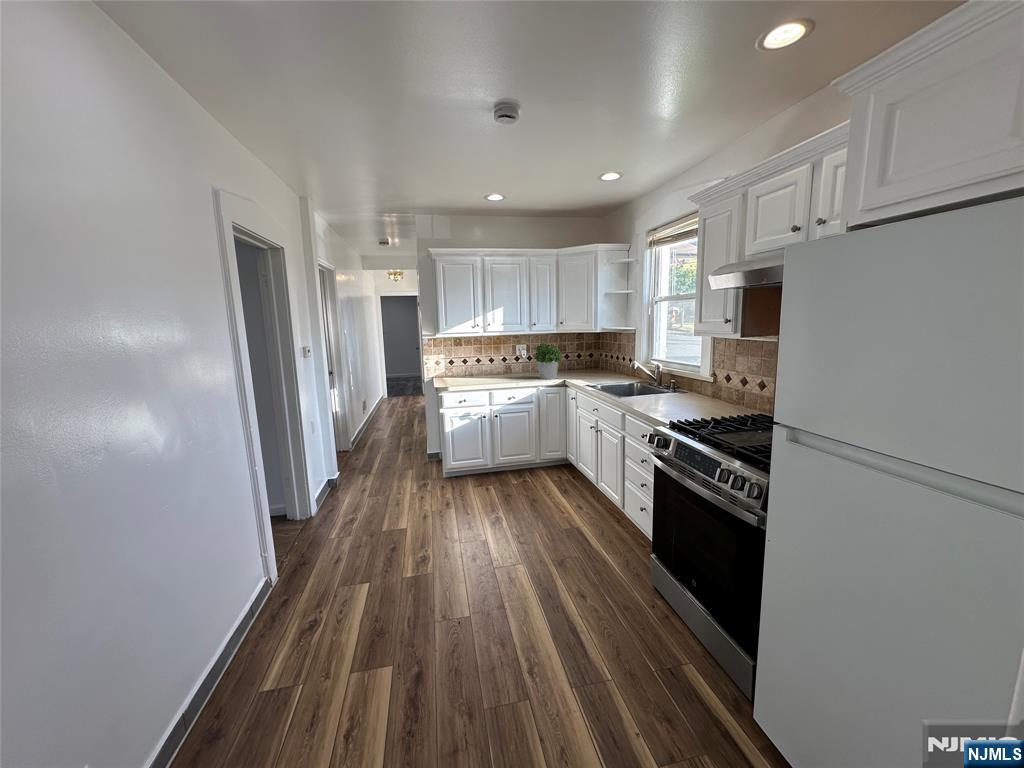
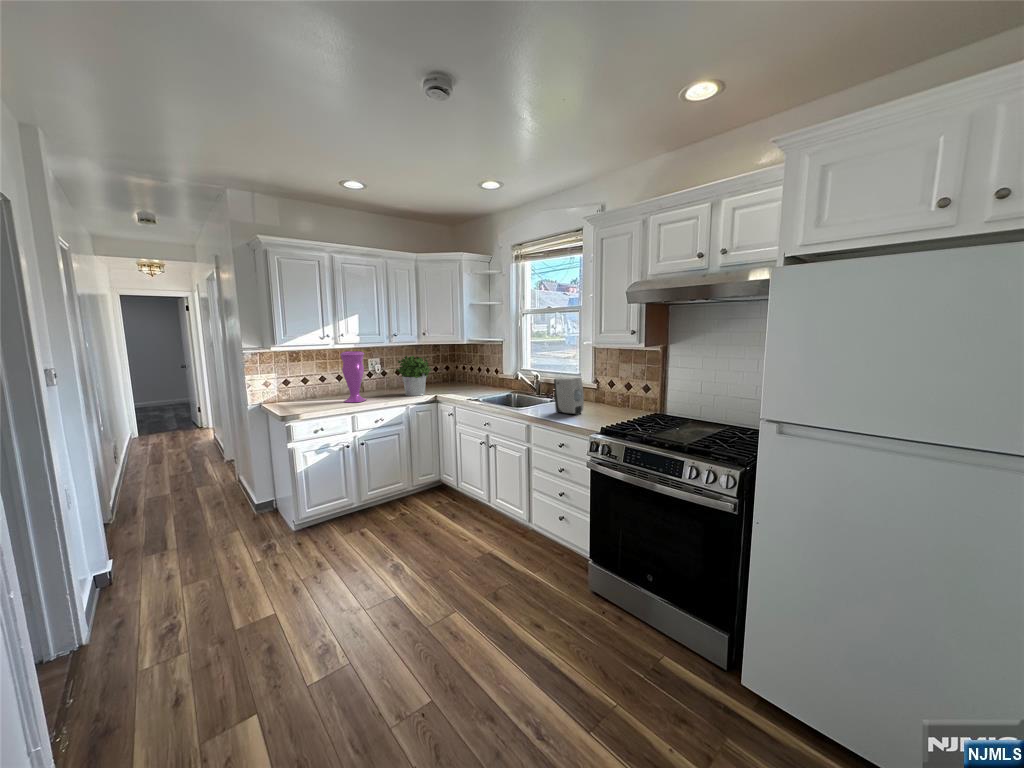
vase: none [485,339,506,381] -> present [340,351,366,402]
soap dispenser: none [656,368,687,408] -> present [554,377,584,415]

